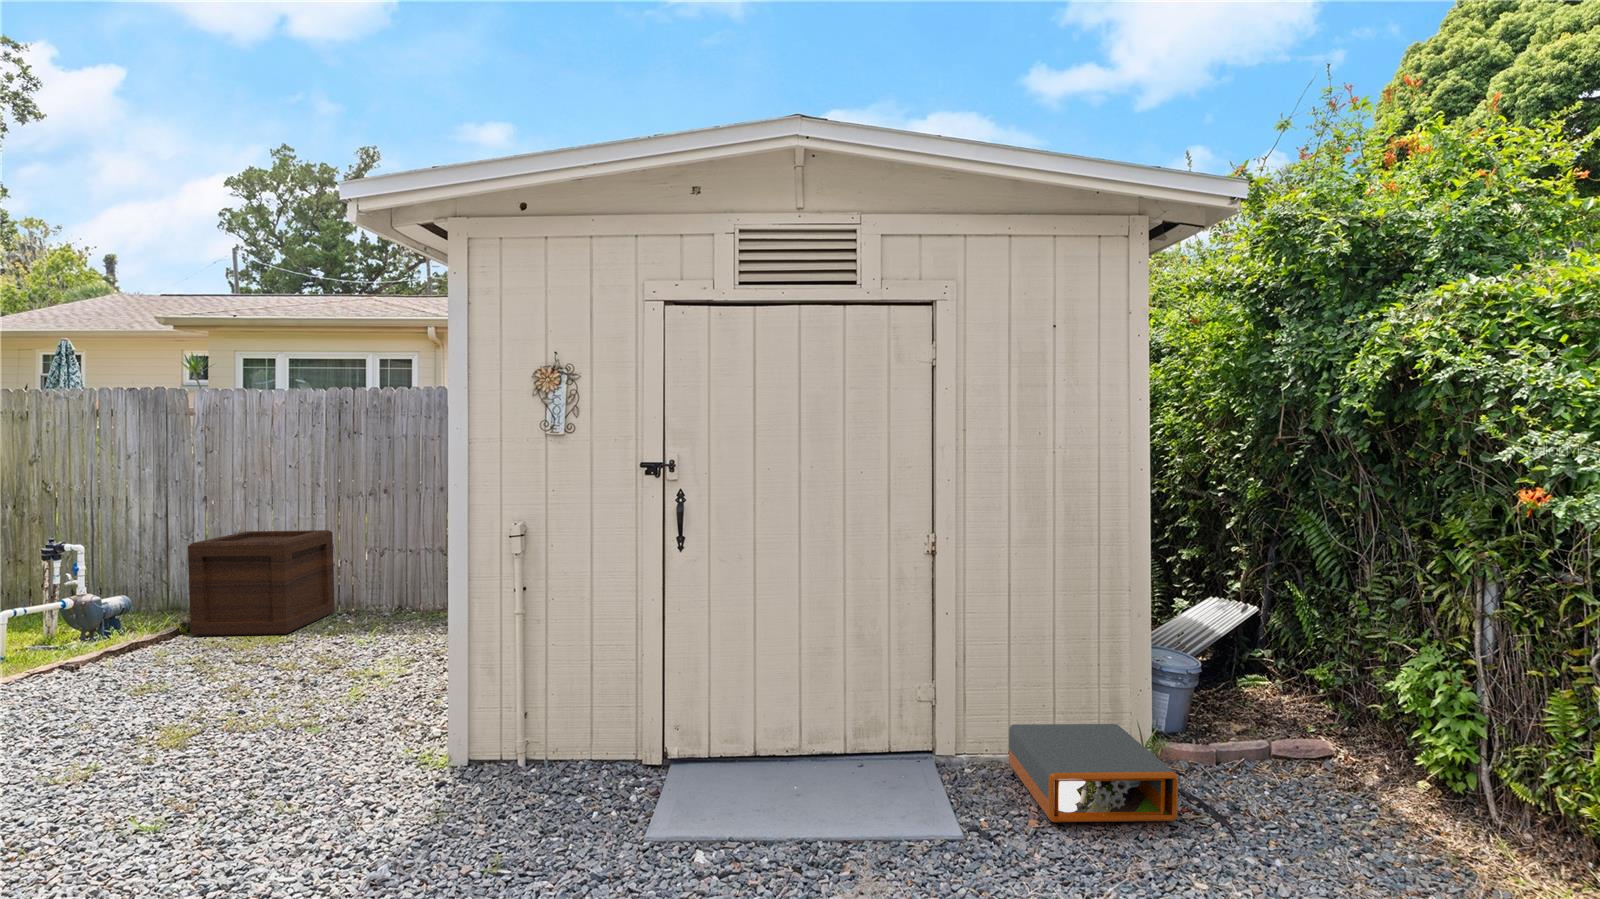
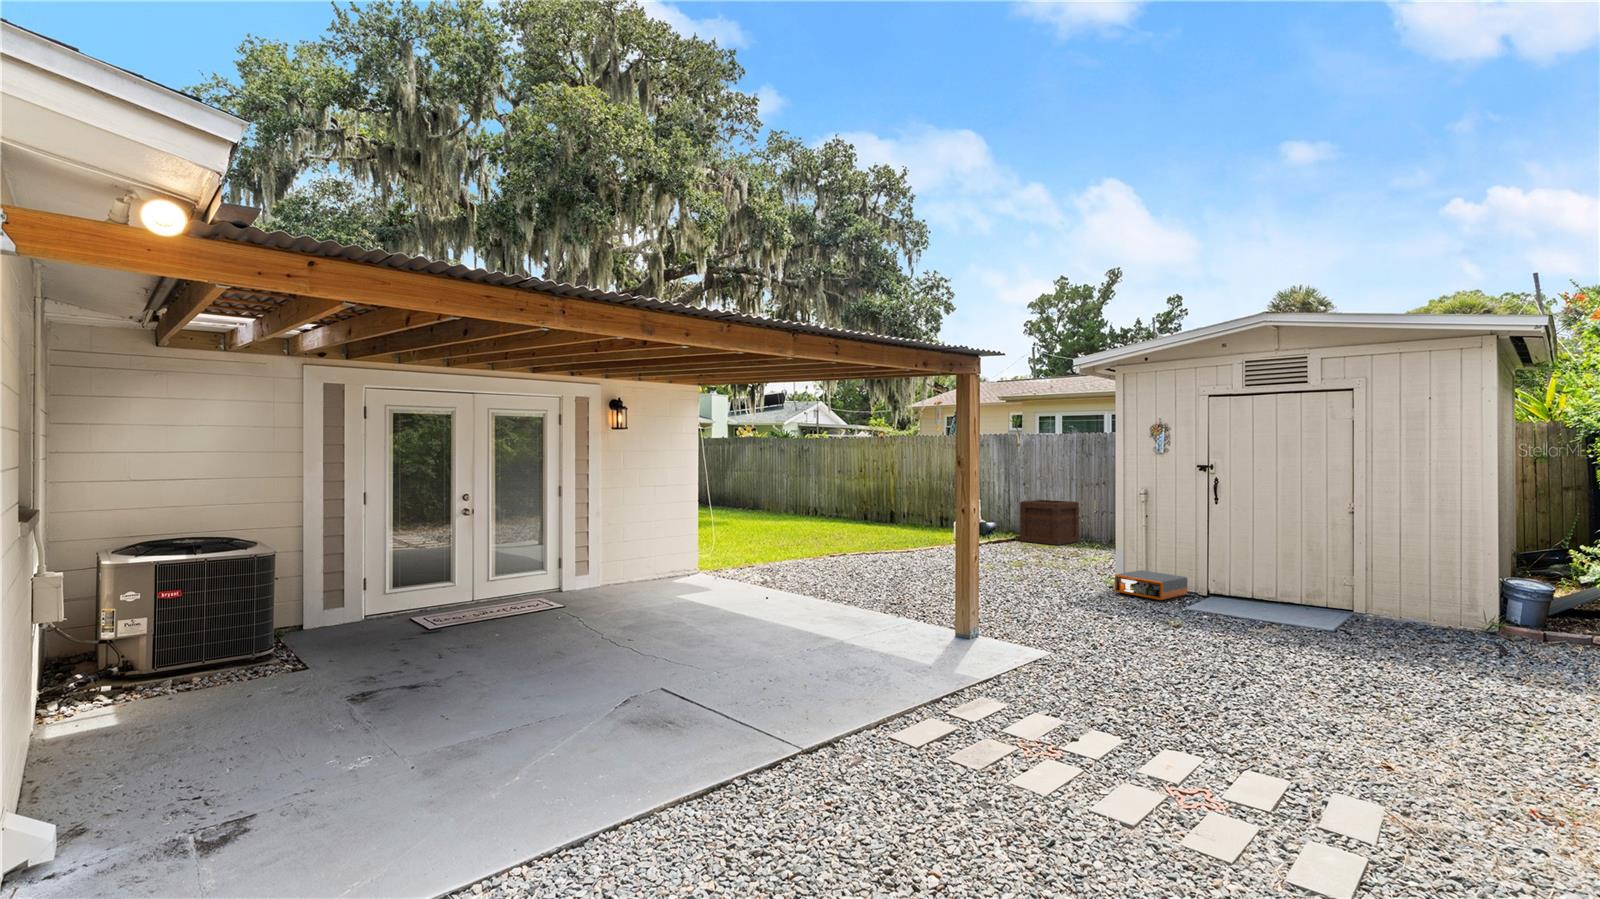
storage box: present [1009,724,1178,822] -> present [1115,570,1188,600]

